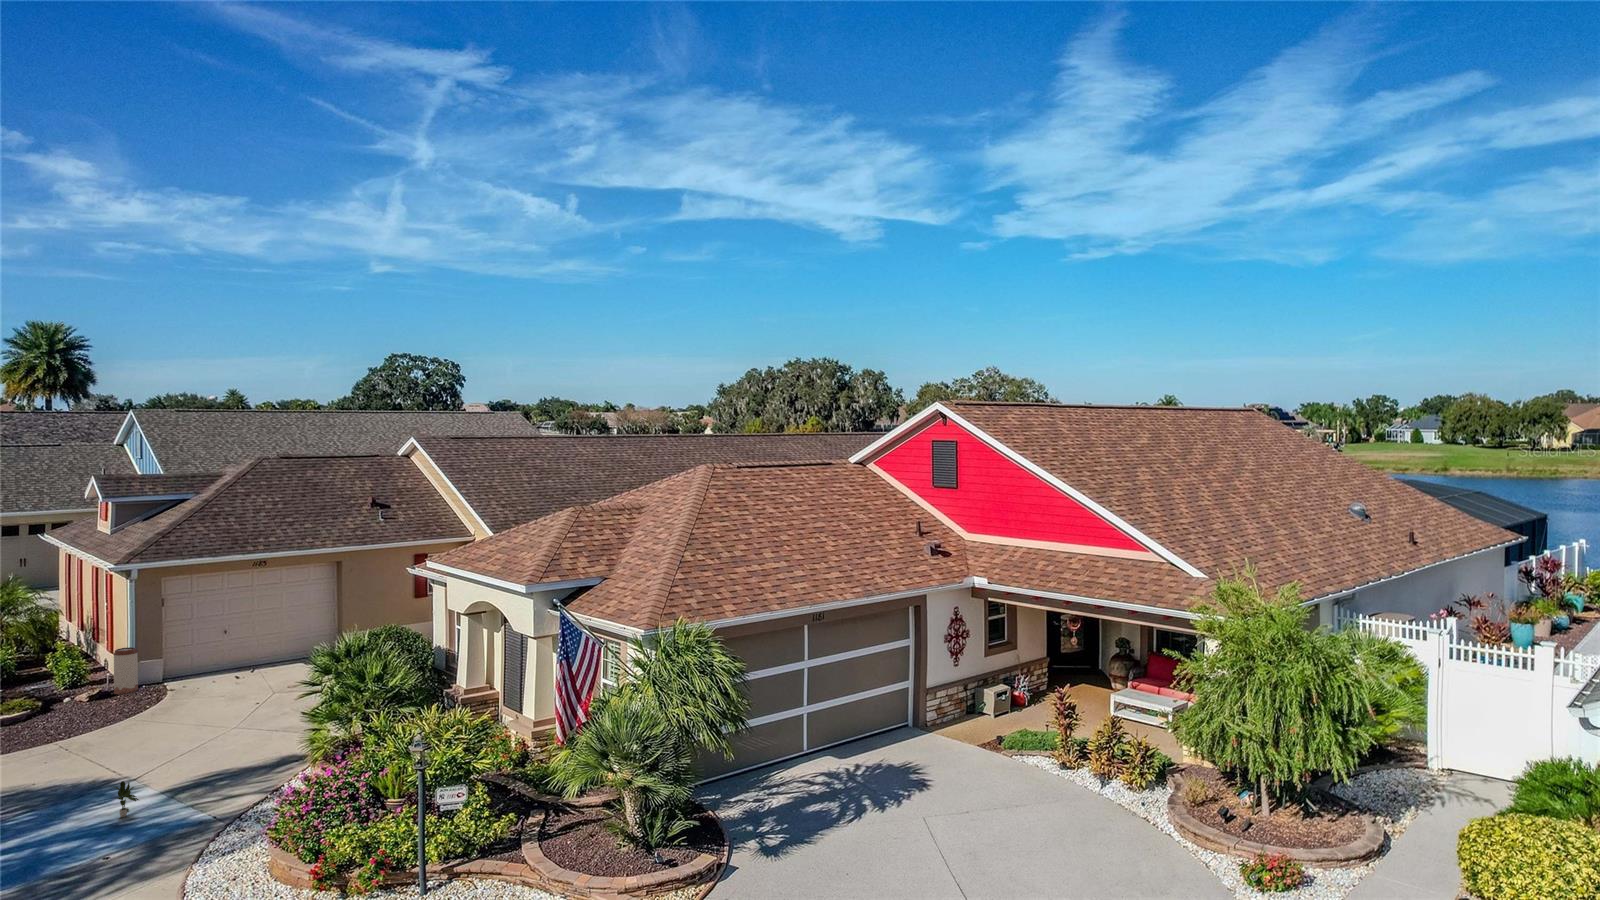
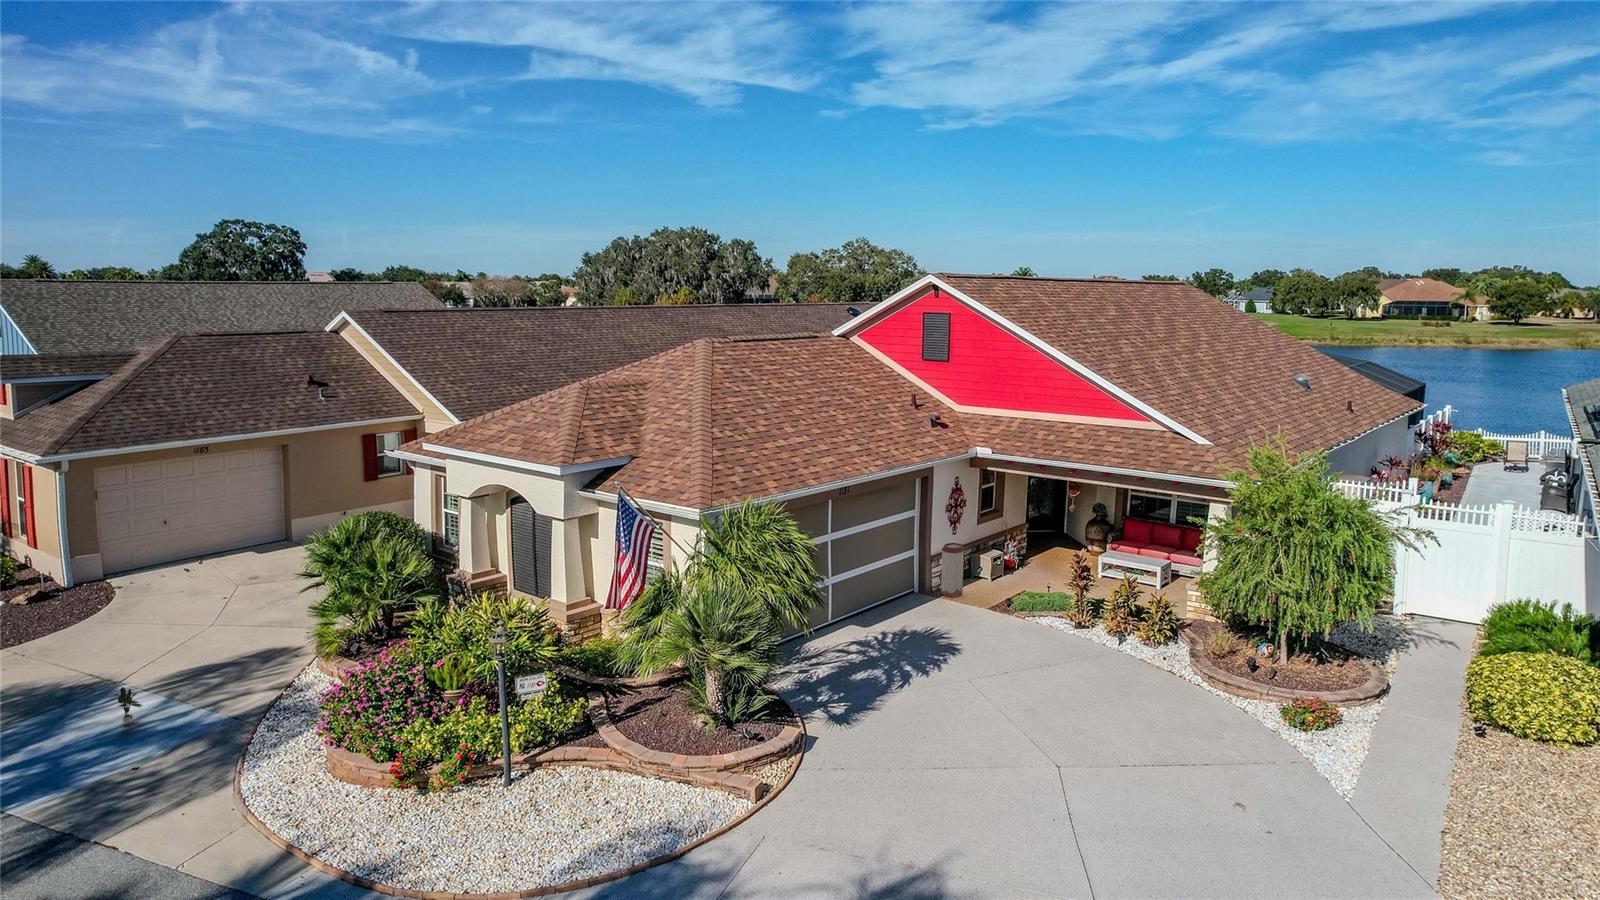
trash can: present [113,647,138,694] -> present [941,543,965,598]

